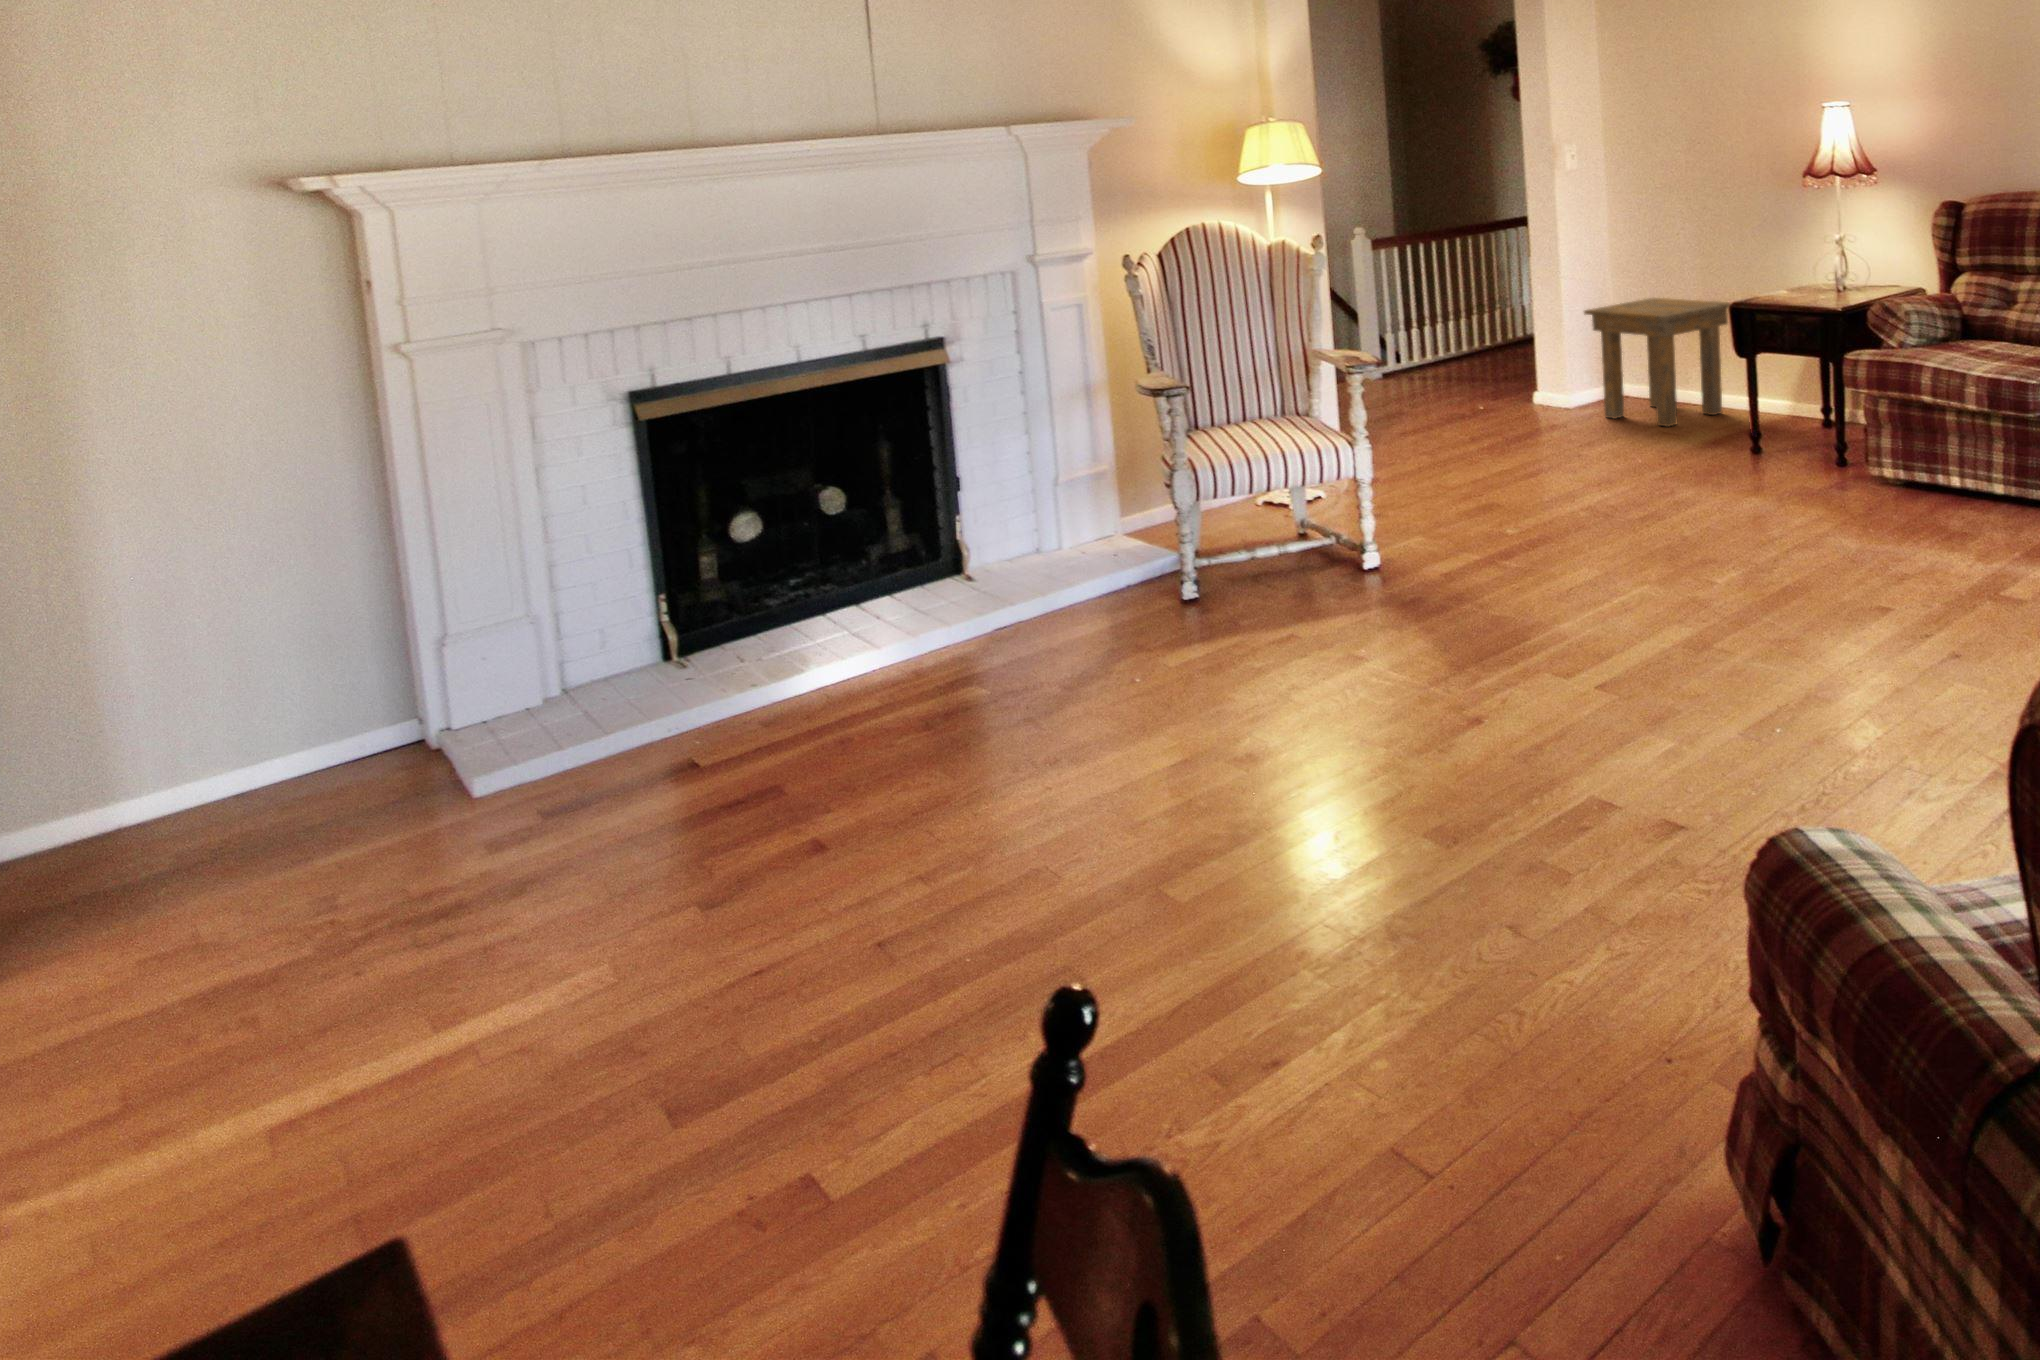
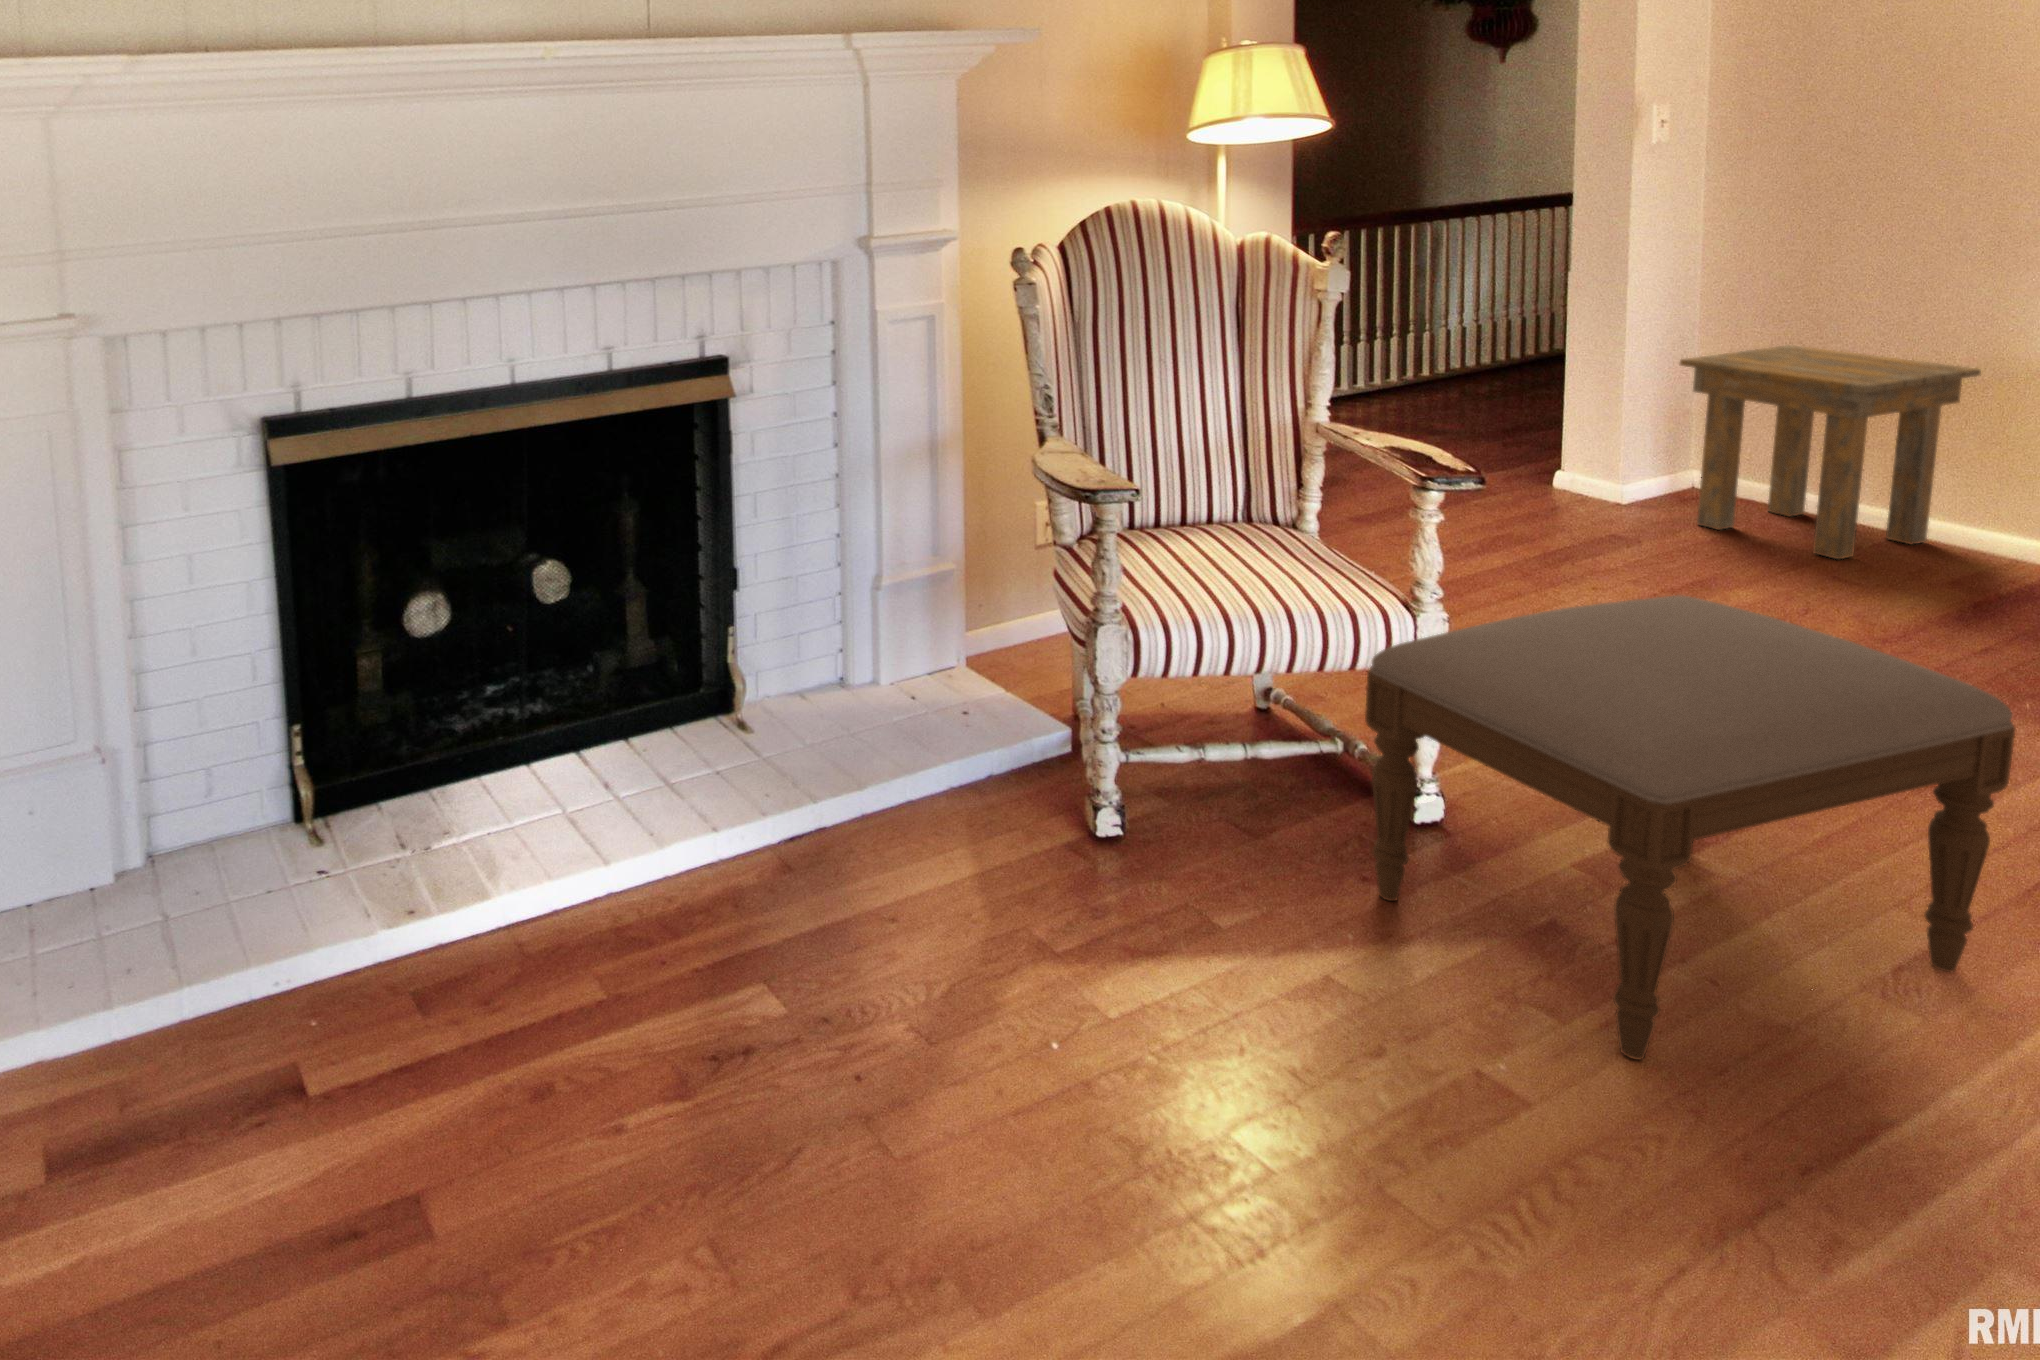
ottoman: none [1310,420,1591,635] -> present [1365,595,2015,1060]

